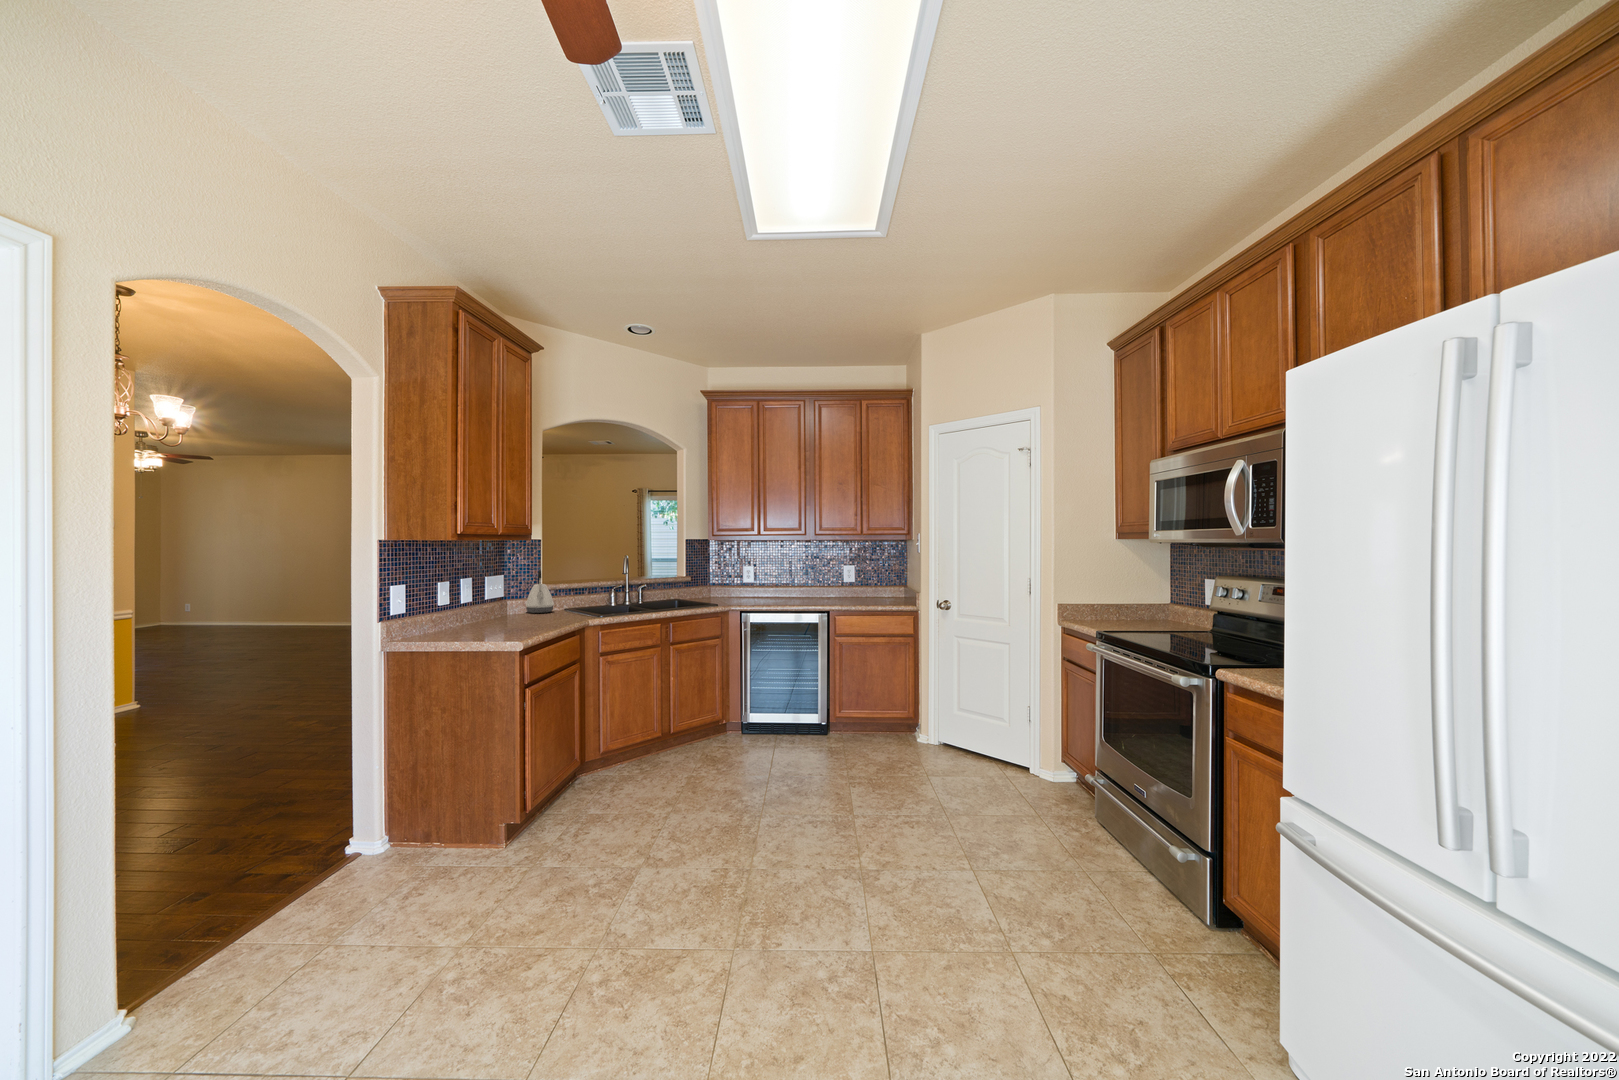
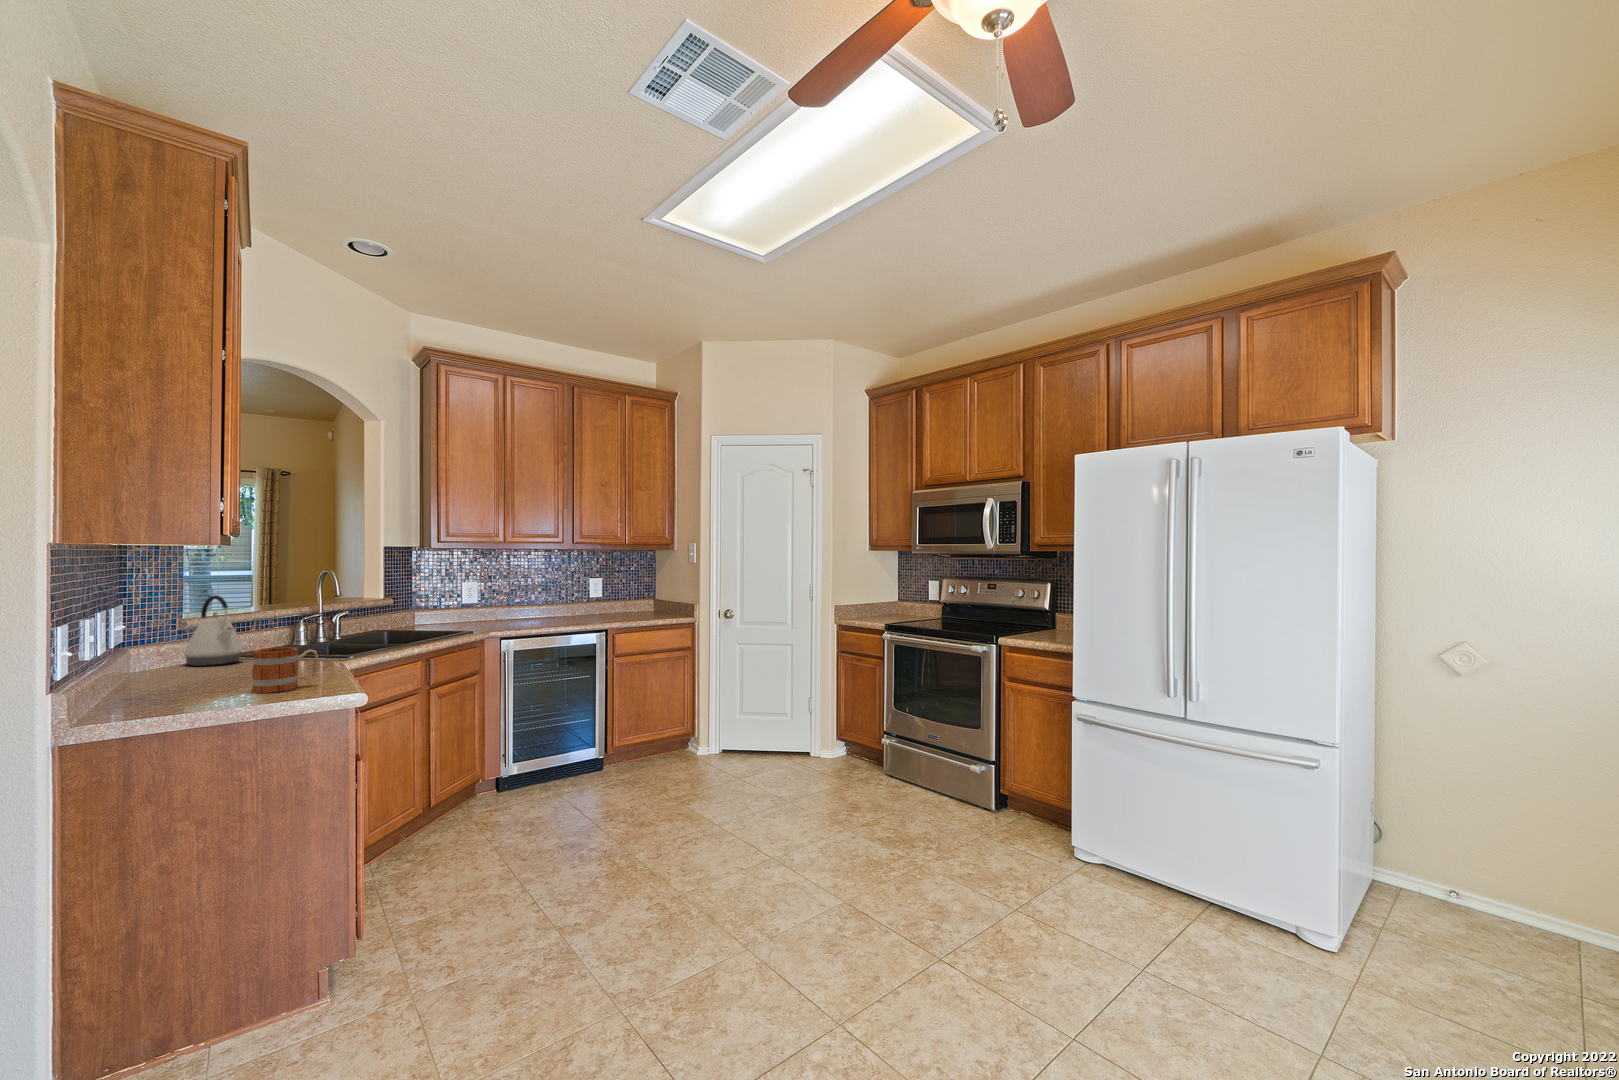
mug: none [501,604,534,631] -> present [252,647,318,693]

